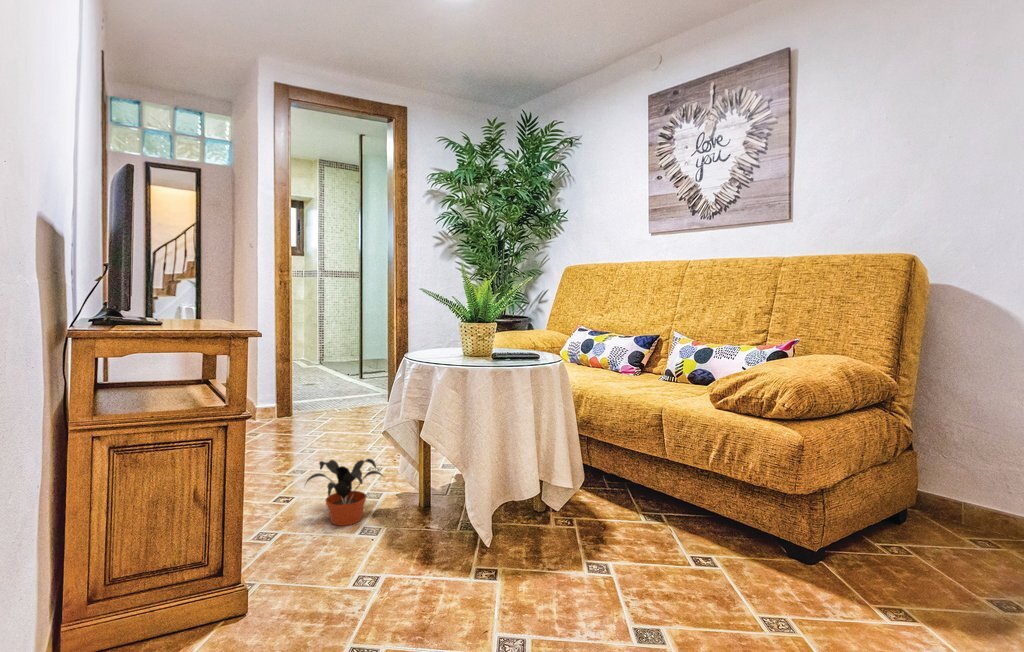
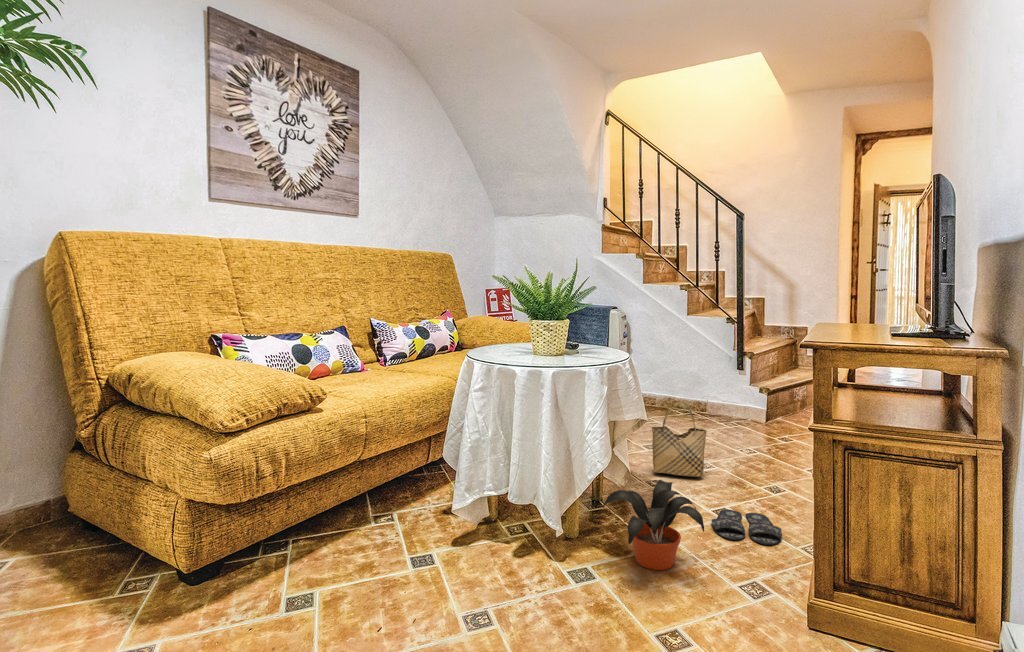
woven basket: none [452,483,517,618] -> present [652,401,707,477]
slippers: none [280,553,367,602] -> present [711,509,782,545]

